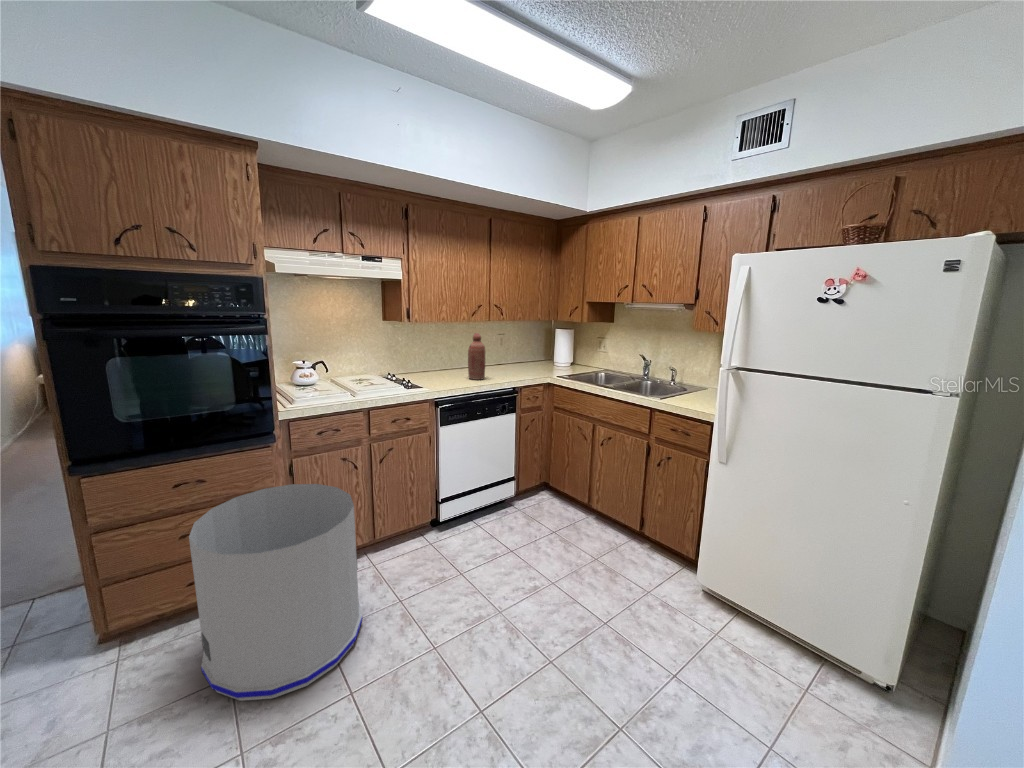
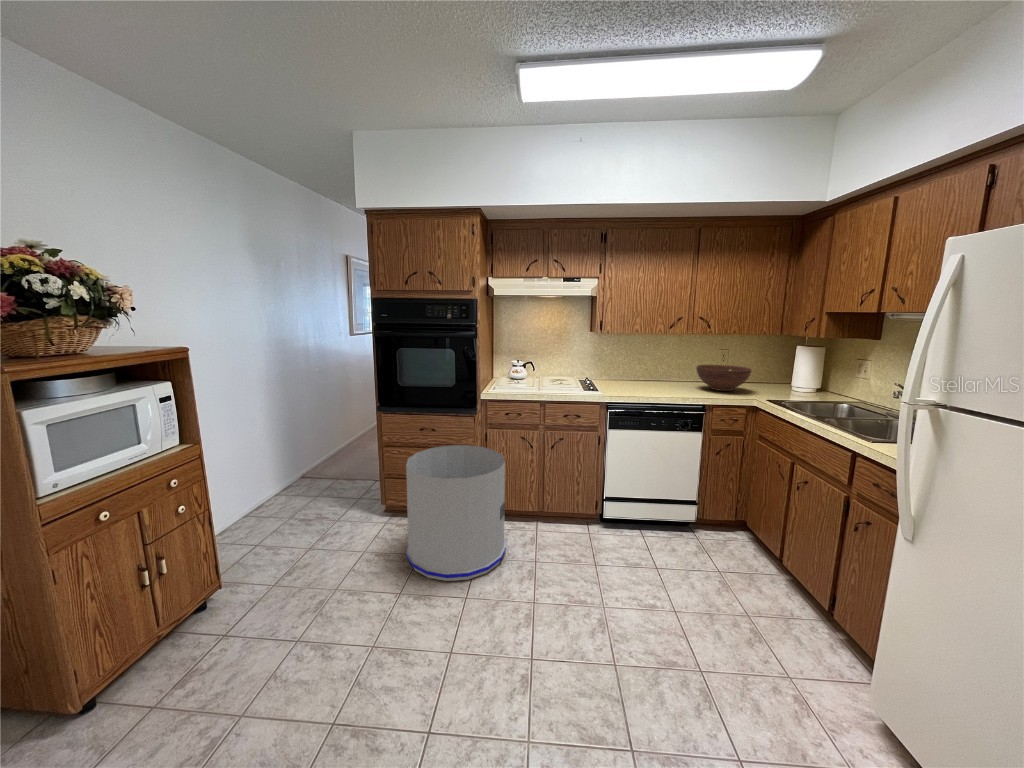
bottle: present [468,333,485,380] -> none [656,345,675,392]
fruit bowl: none [493,349,539,373] -> present [696,365,751,391]

